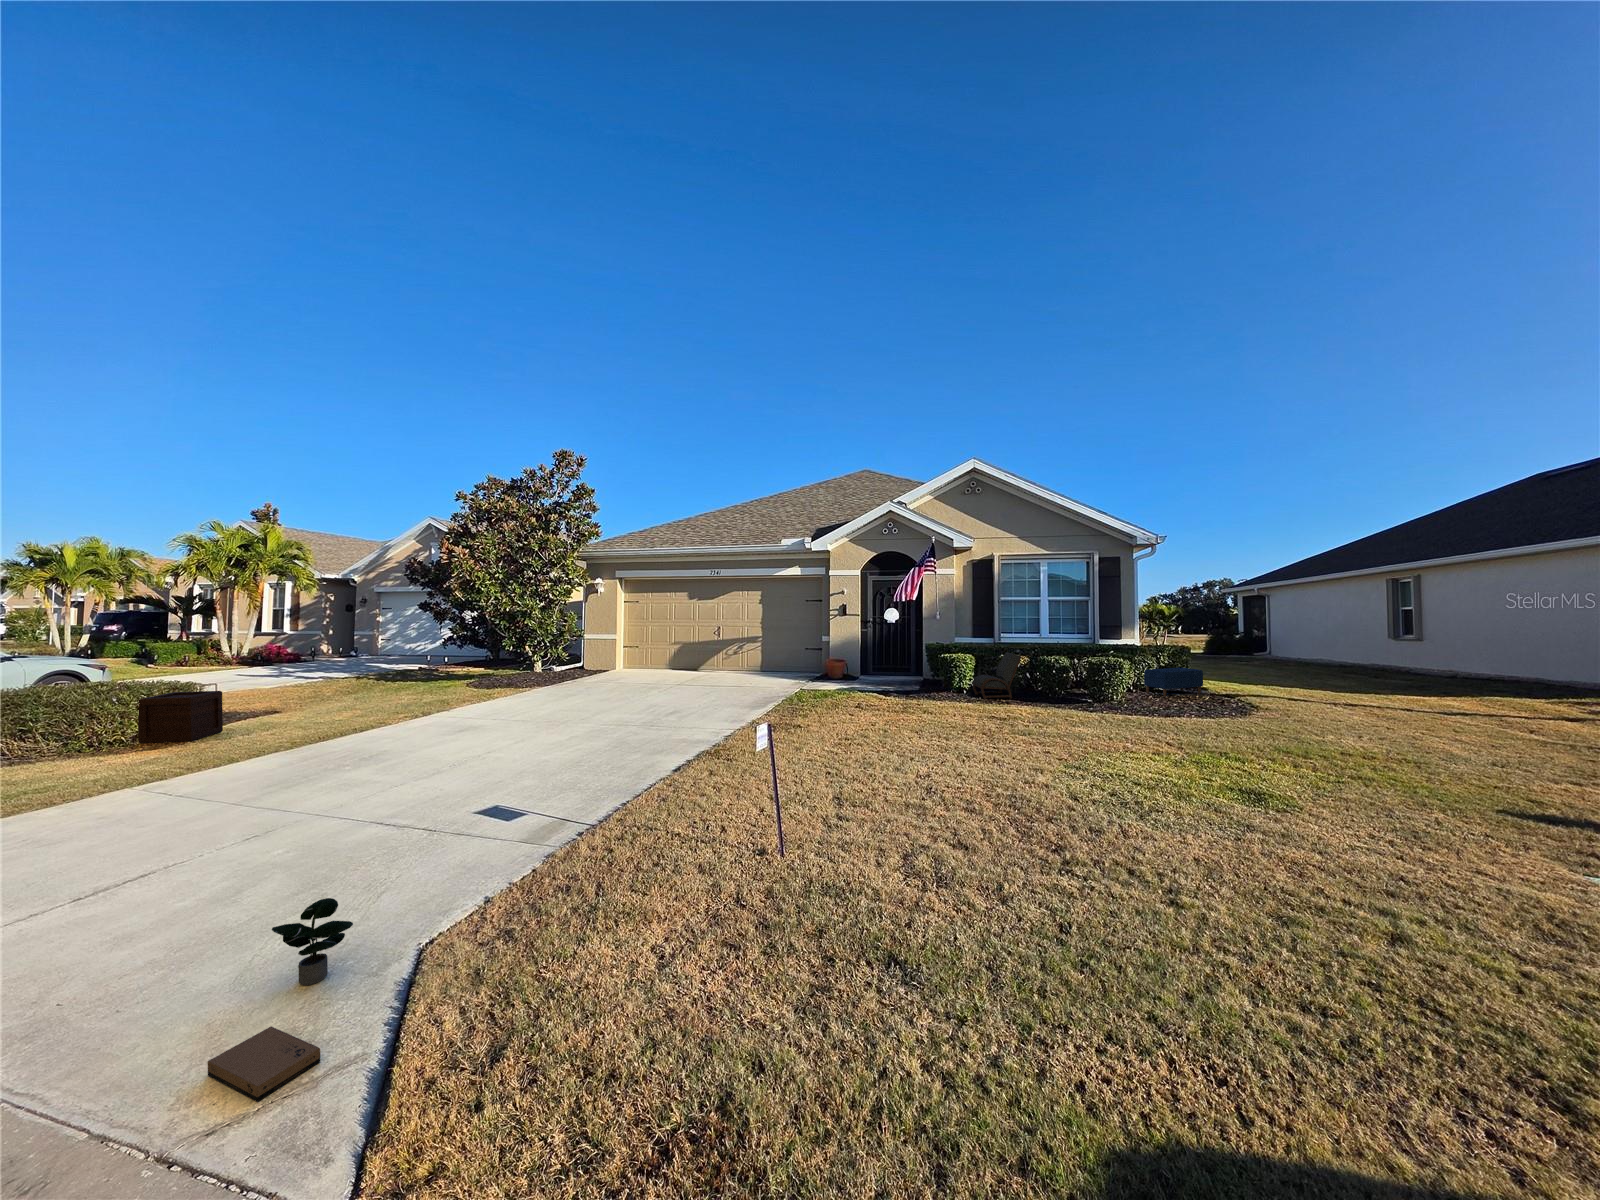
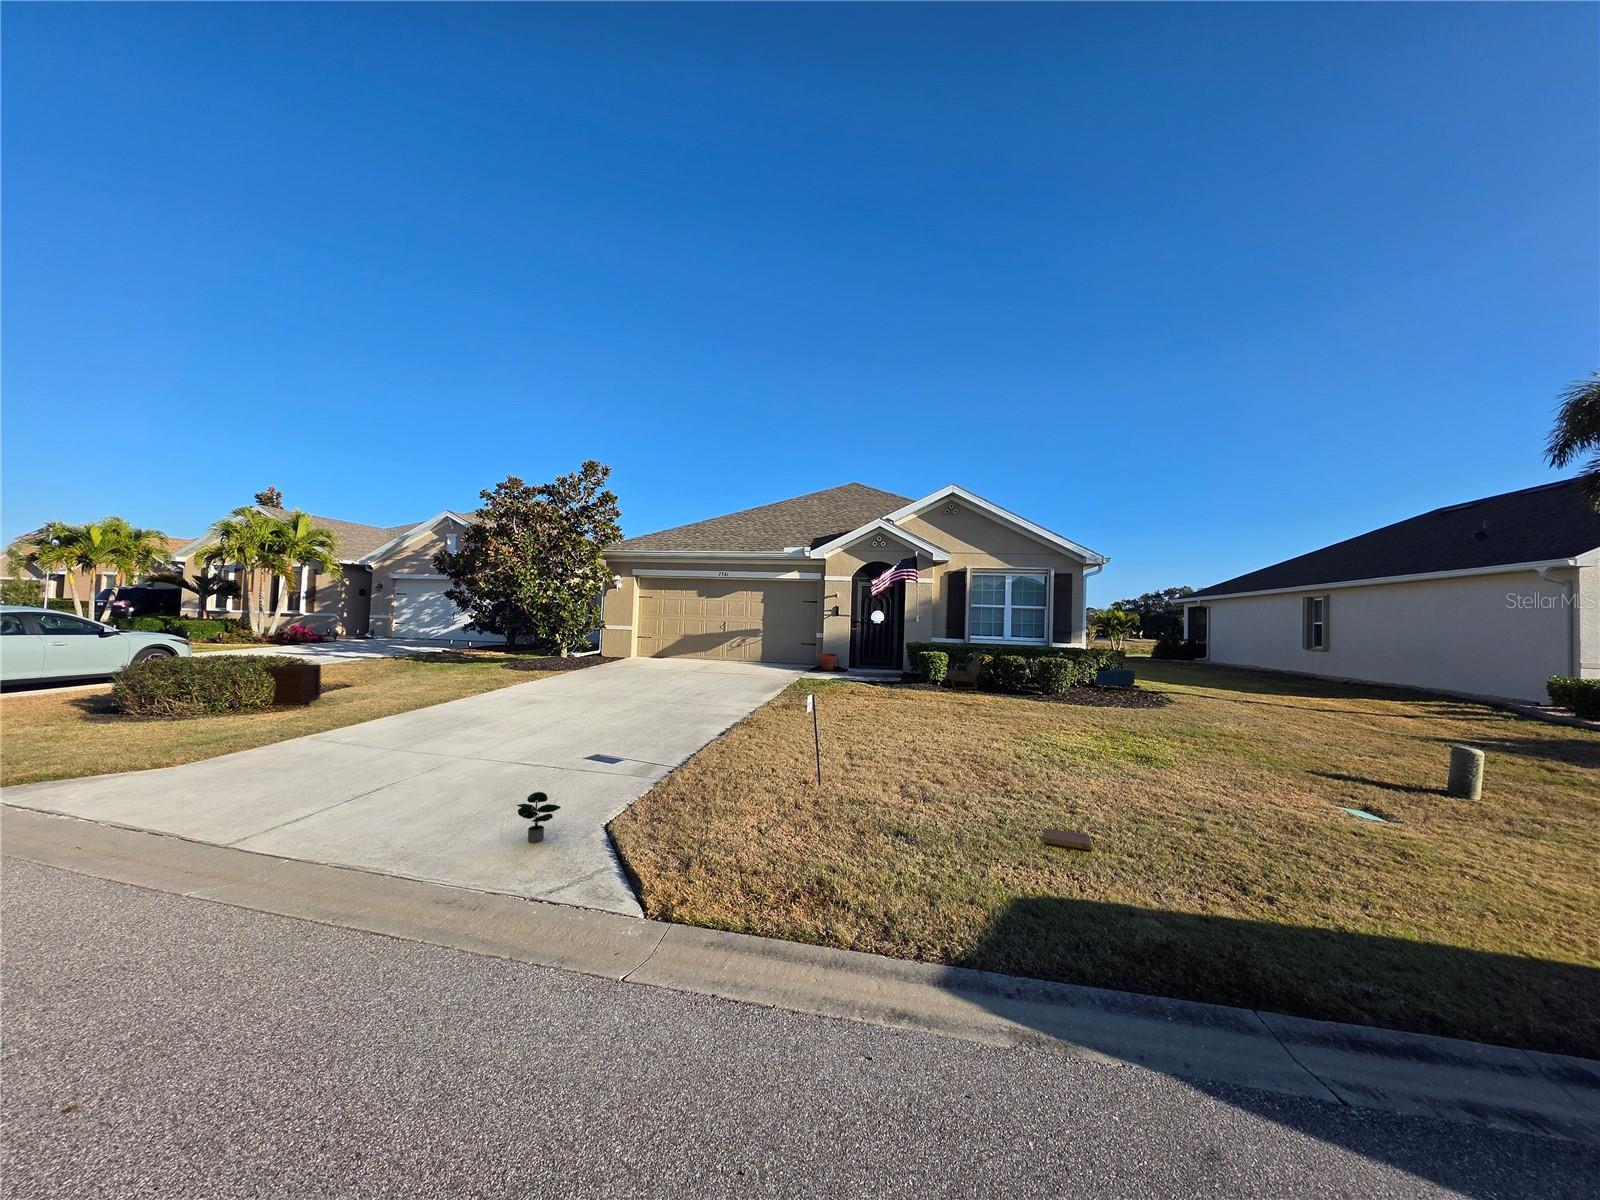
cardboard box: present [208,1027,320,1102] -> present [1044,828,1091,852]

